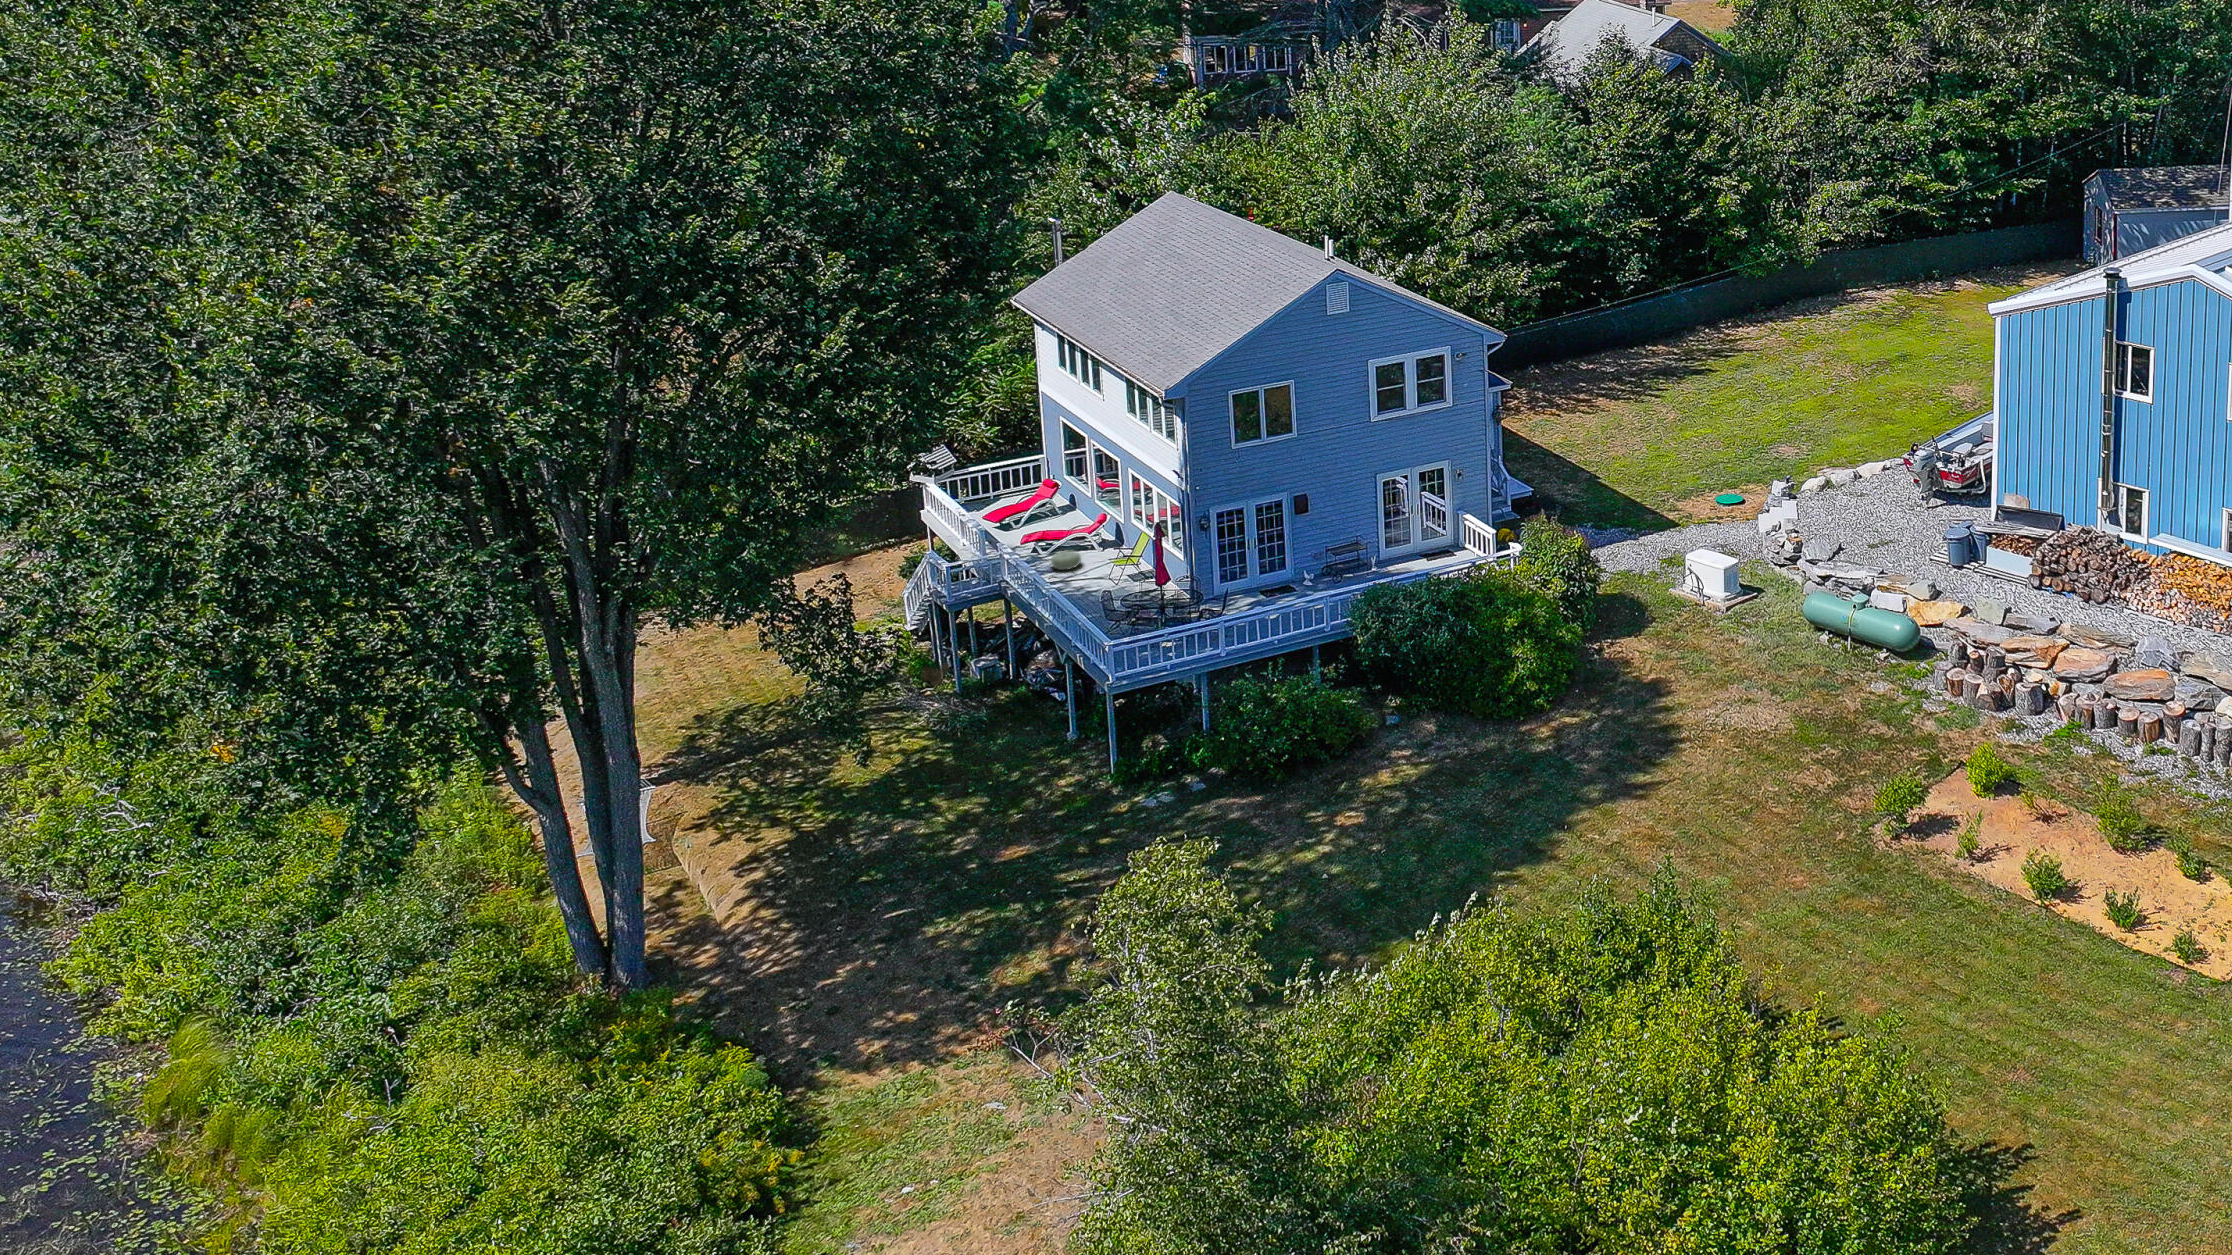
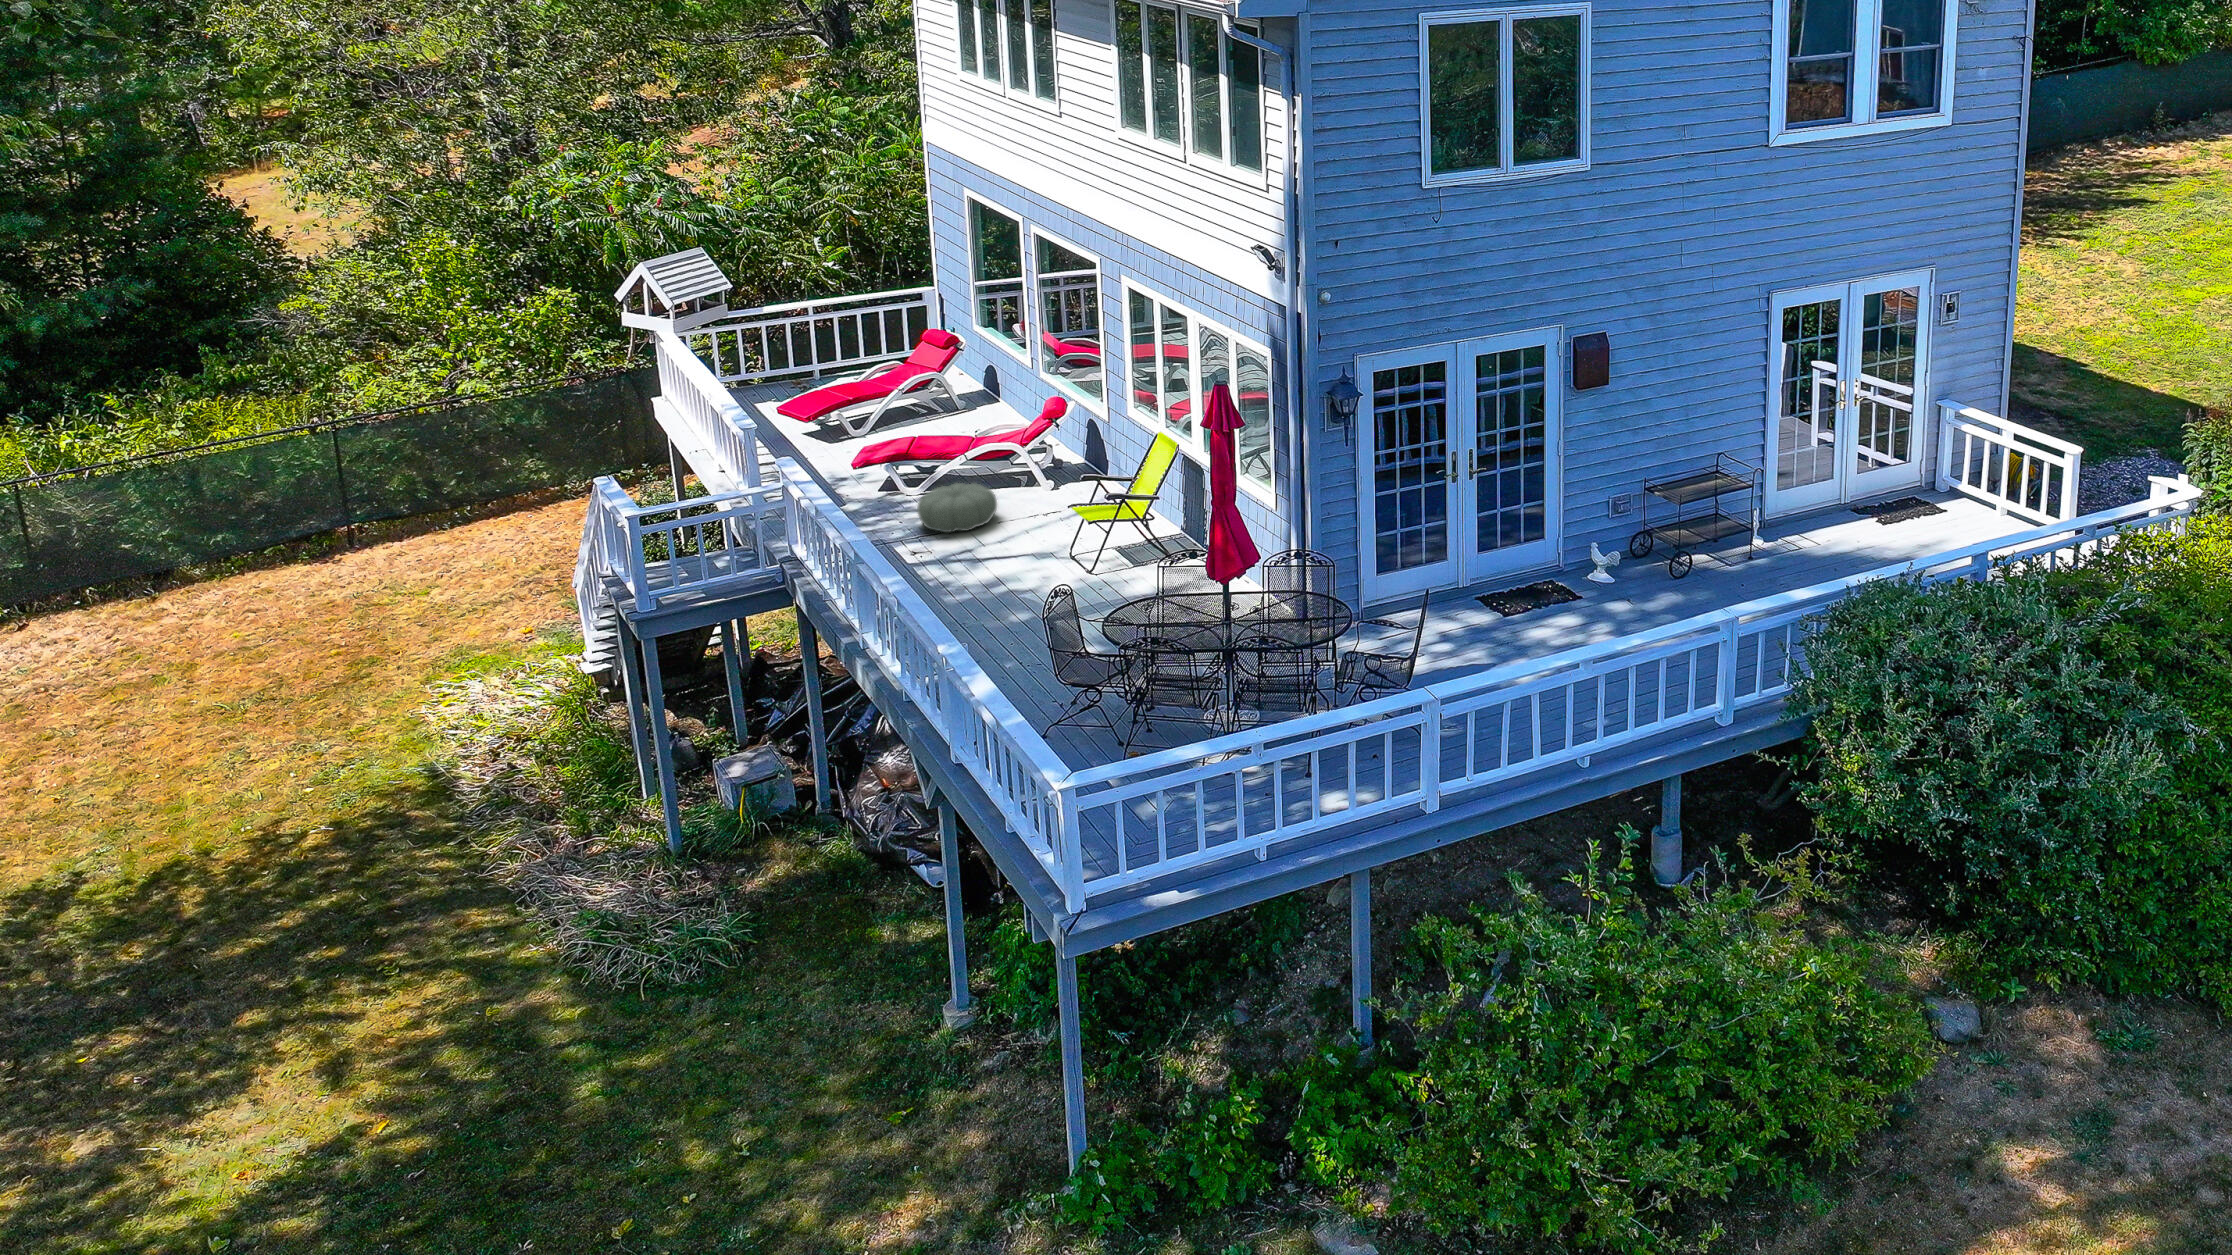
potted plant: present [833,544,859,565] -> none [464,476,540,522]
woven basket: present [922,663,948,686] -> none [555,774,649,844]

